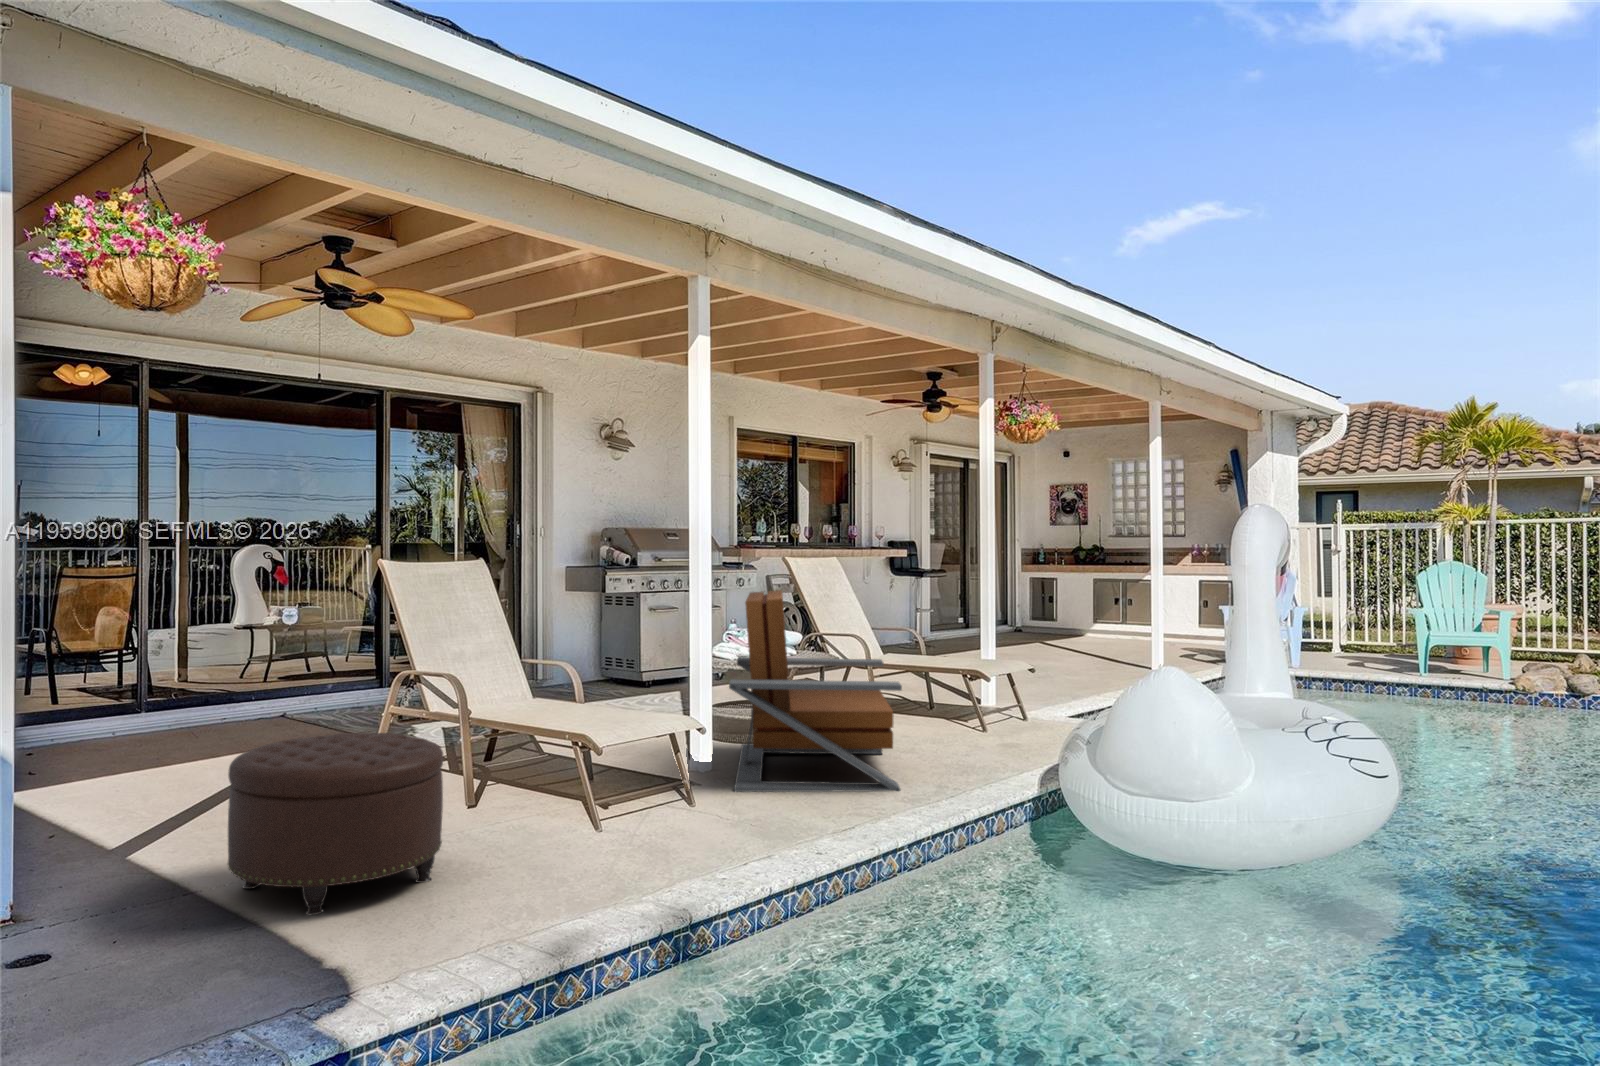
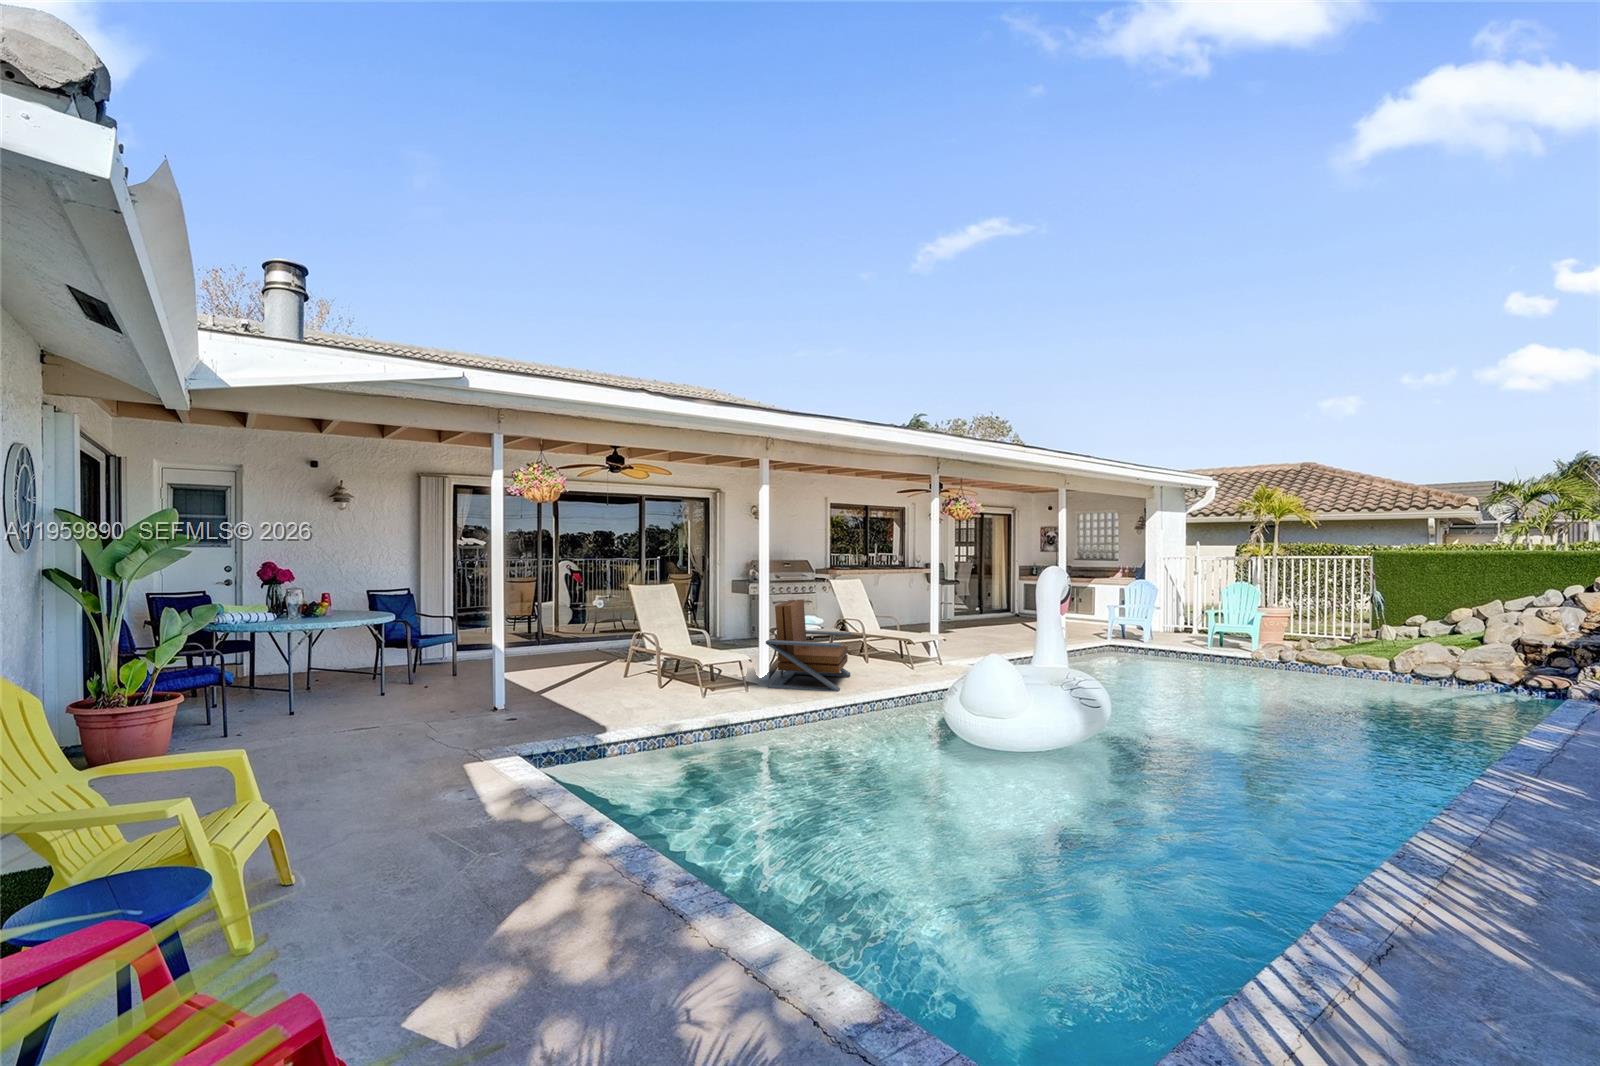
ottoman: present [228,733,443,915] -> none [565,655,638,717]

